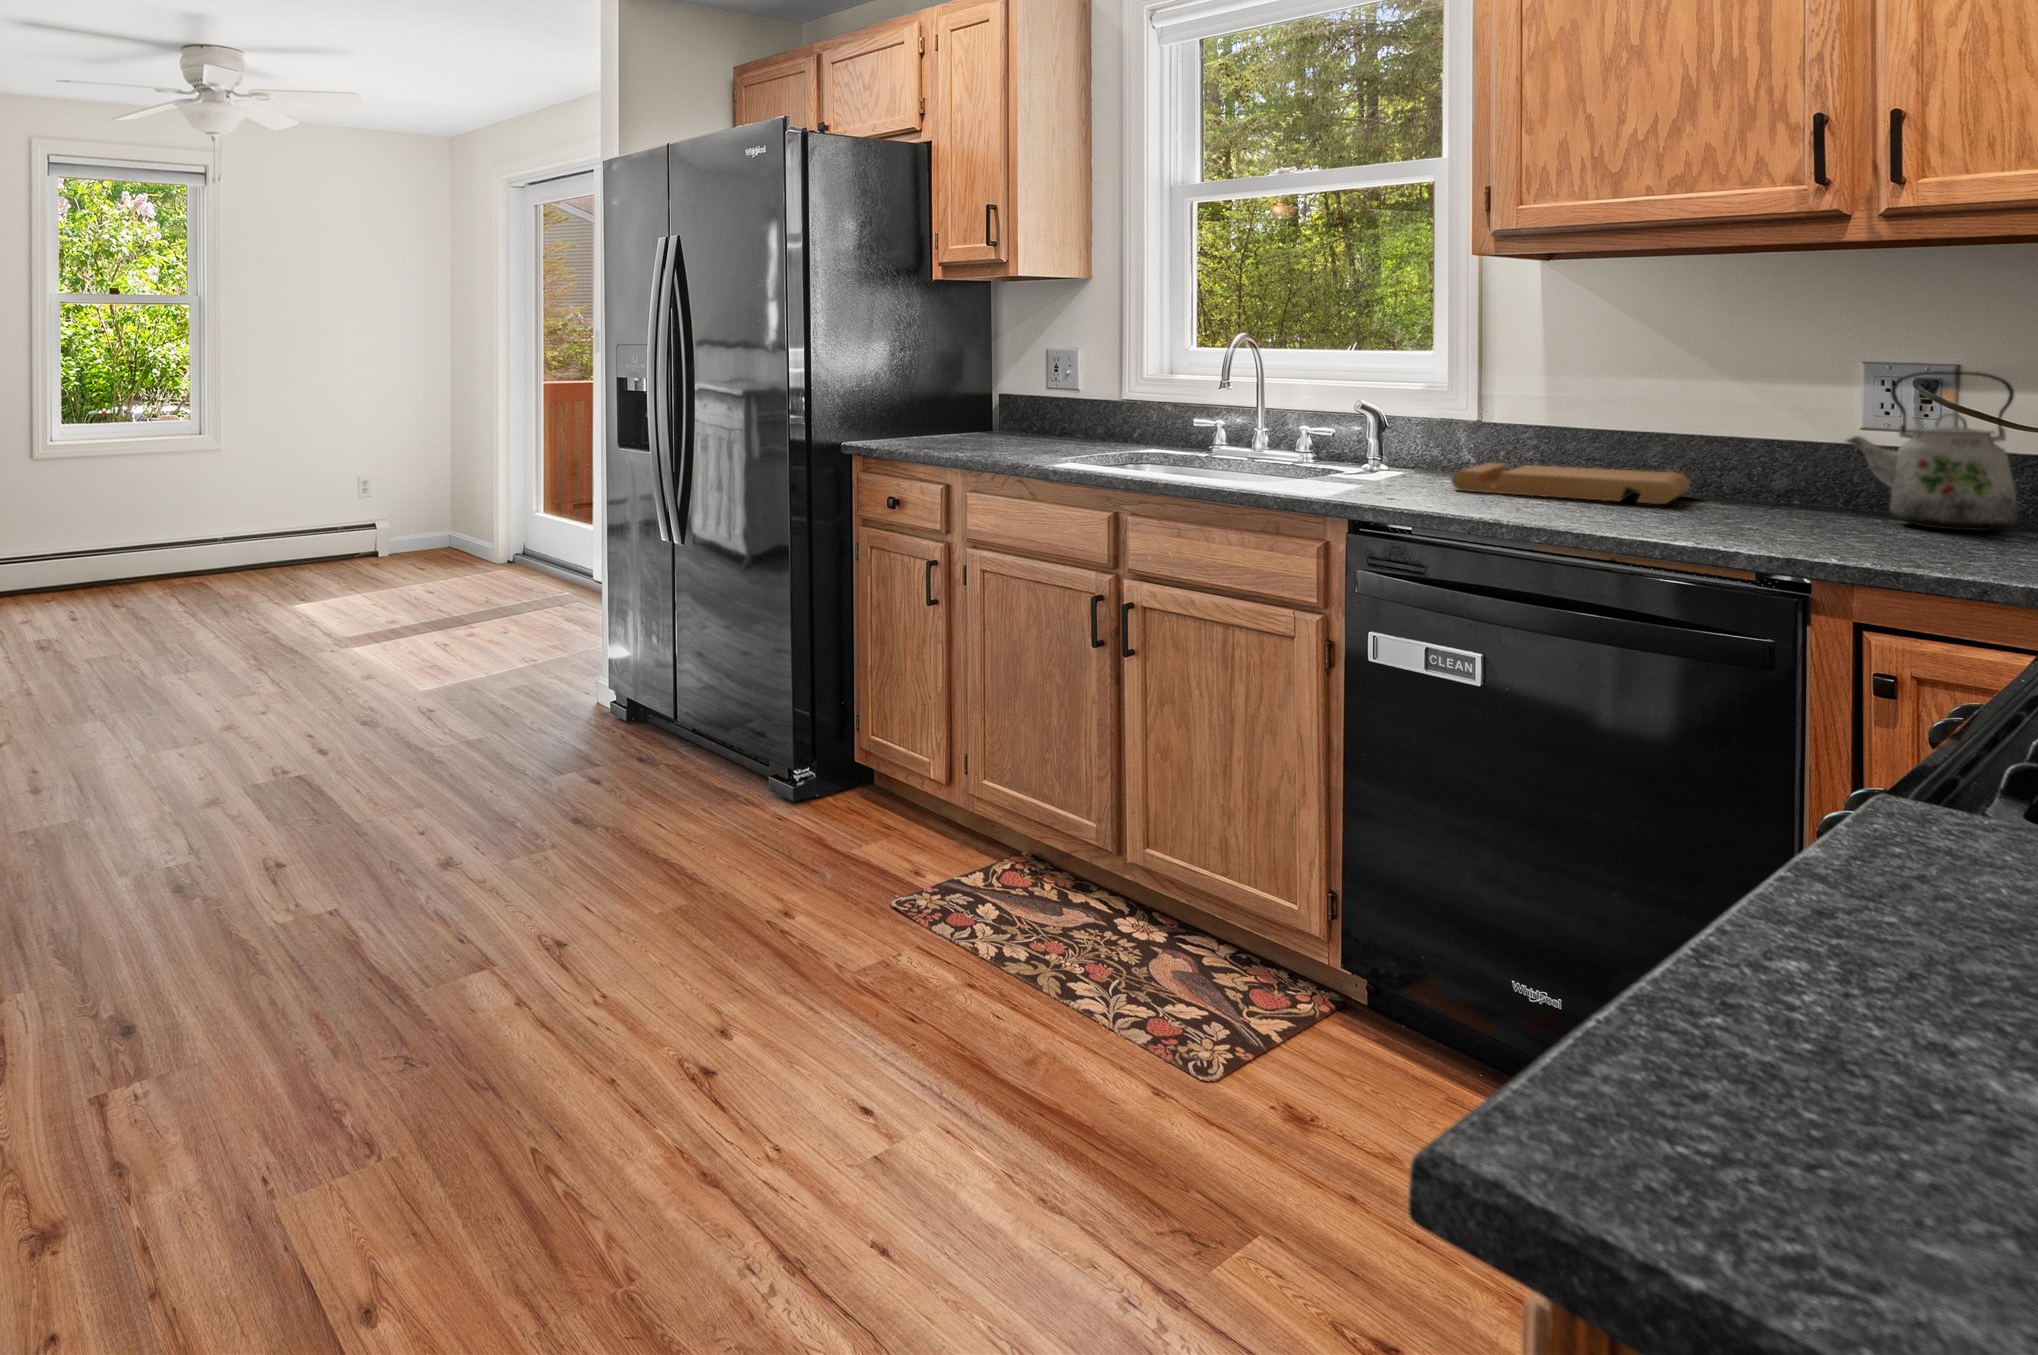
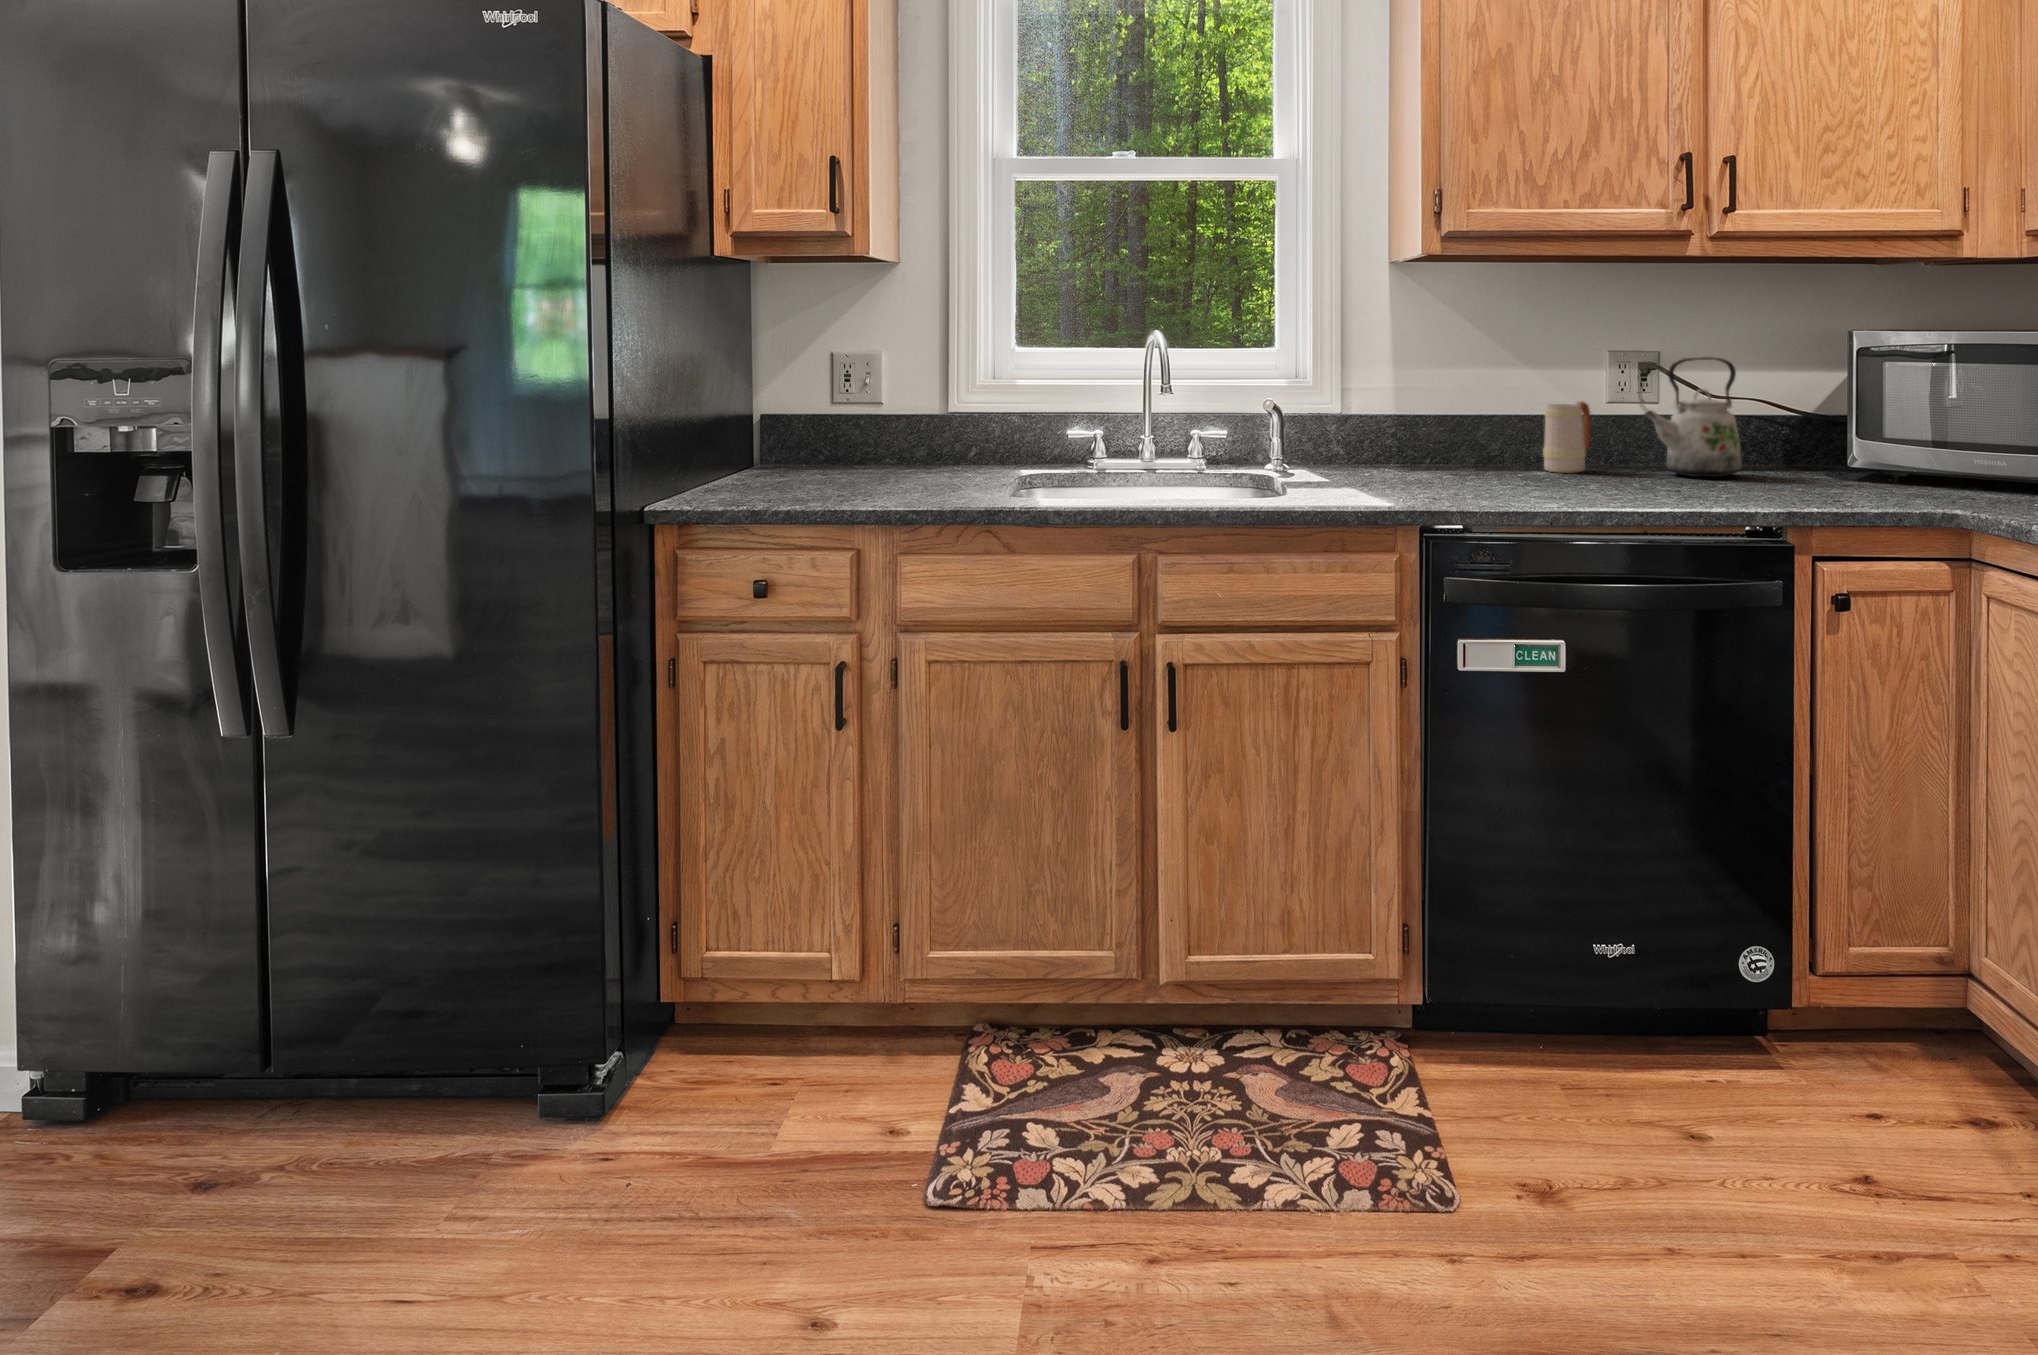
mug: none [1737,422,1825,506] -> present [1543,402,1590,473]
cutting board: present [1451,463,1690,504] -> none [1360,451,1560,487]

